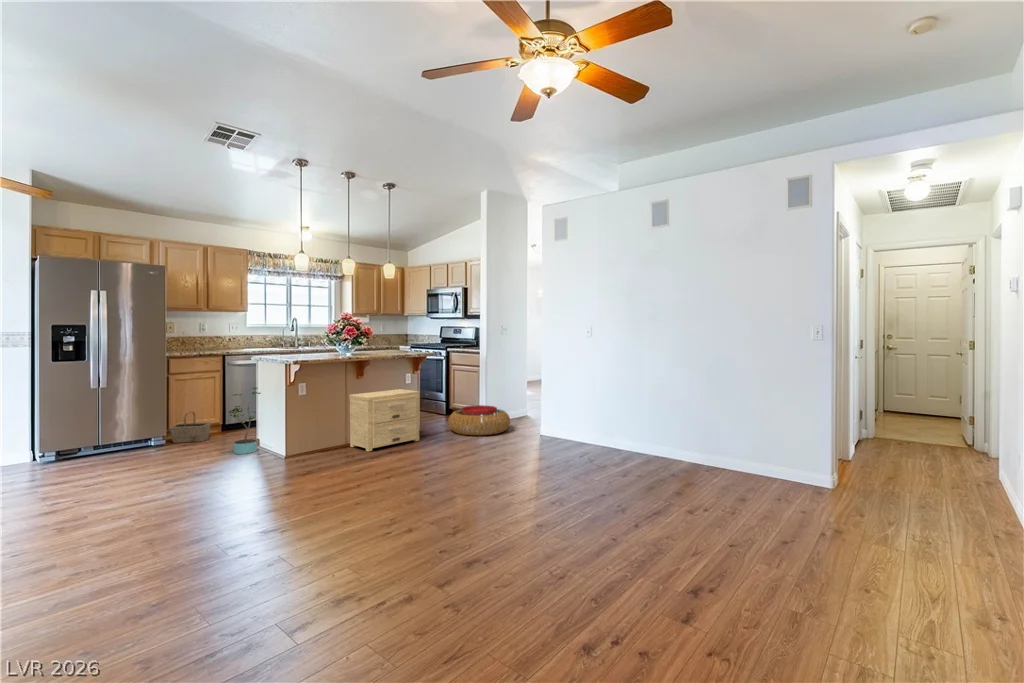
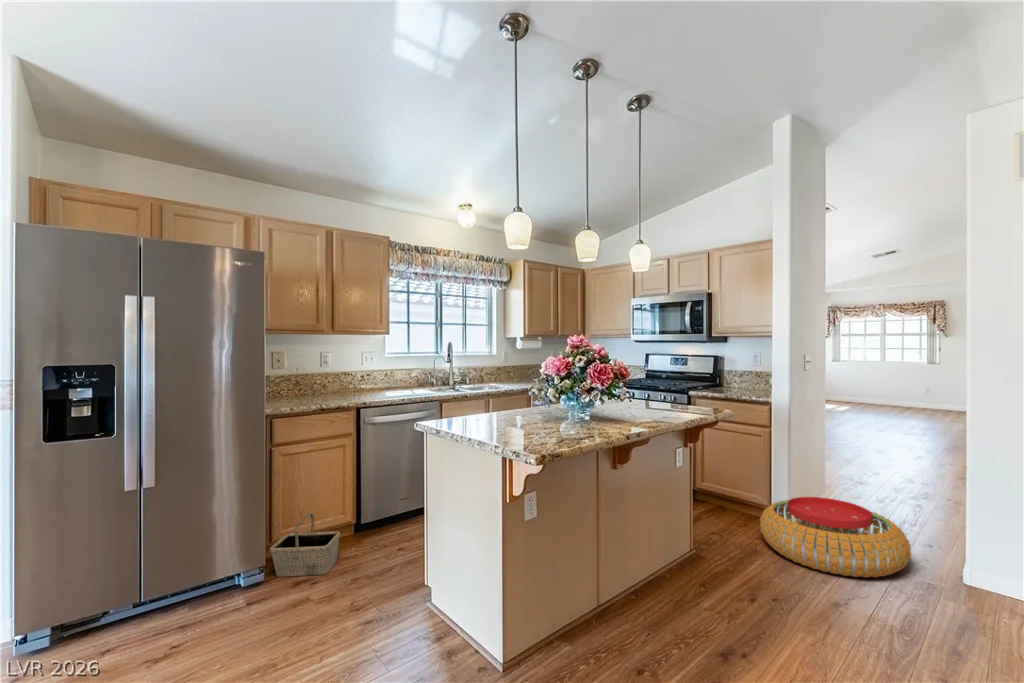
potted plant: present [229,388,260,454] -> none [381,487,445,642]
side table: present [349,389,419,452] -> none [620,476,753,651]

